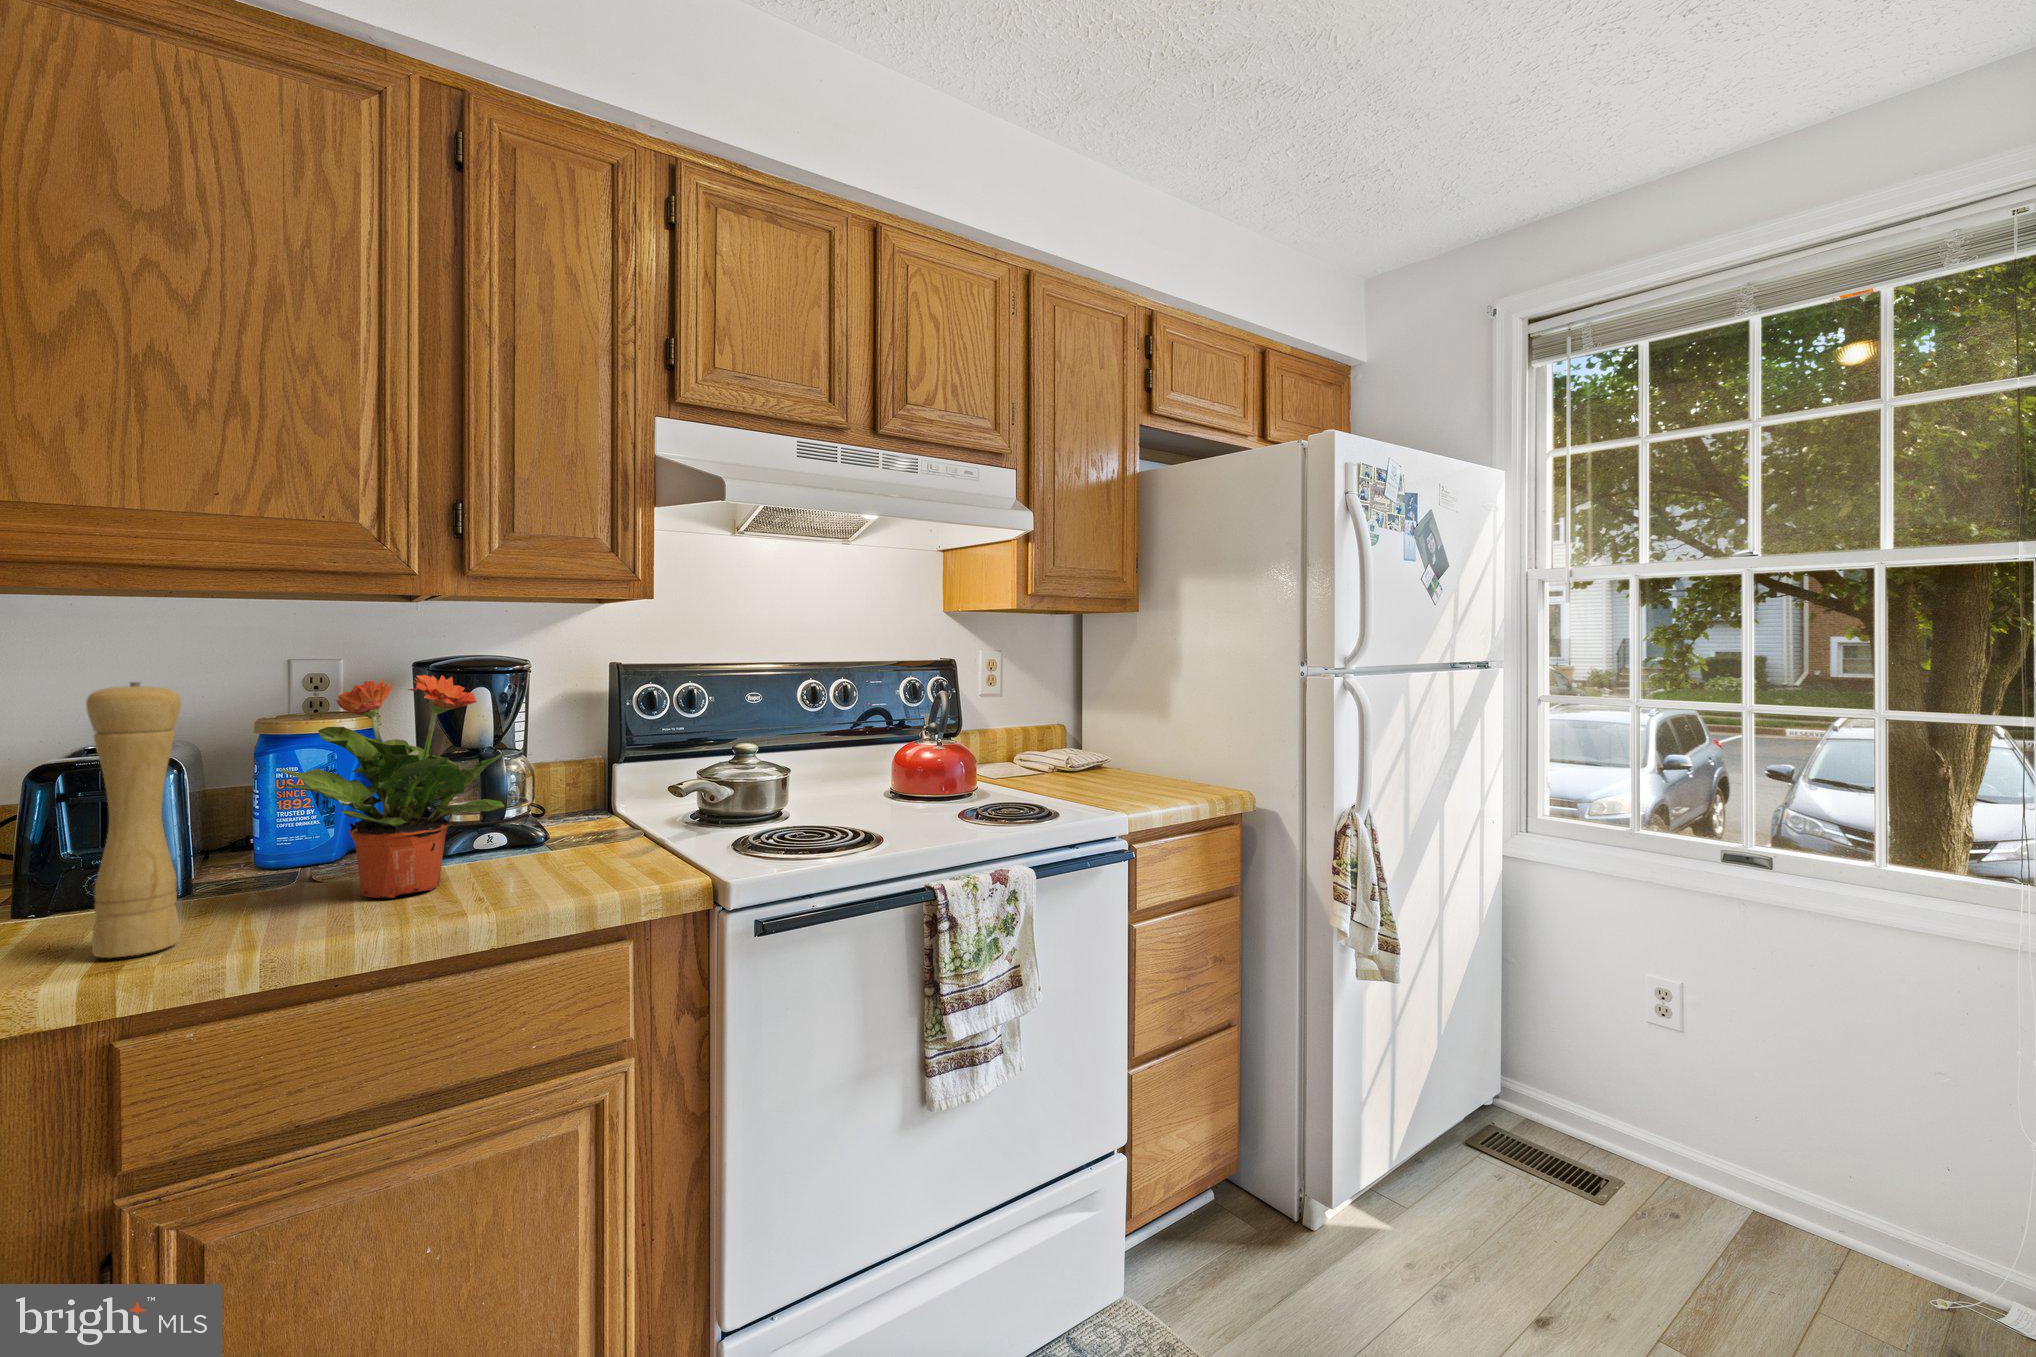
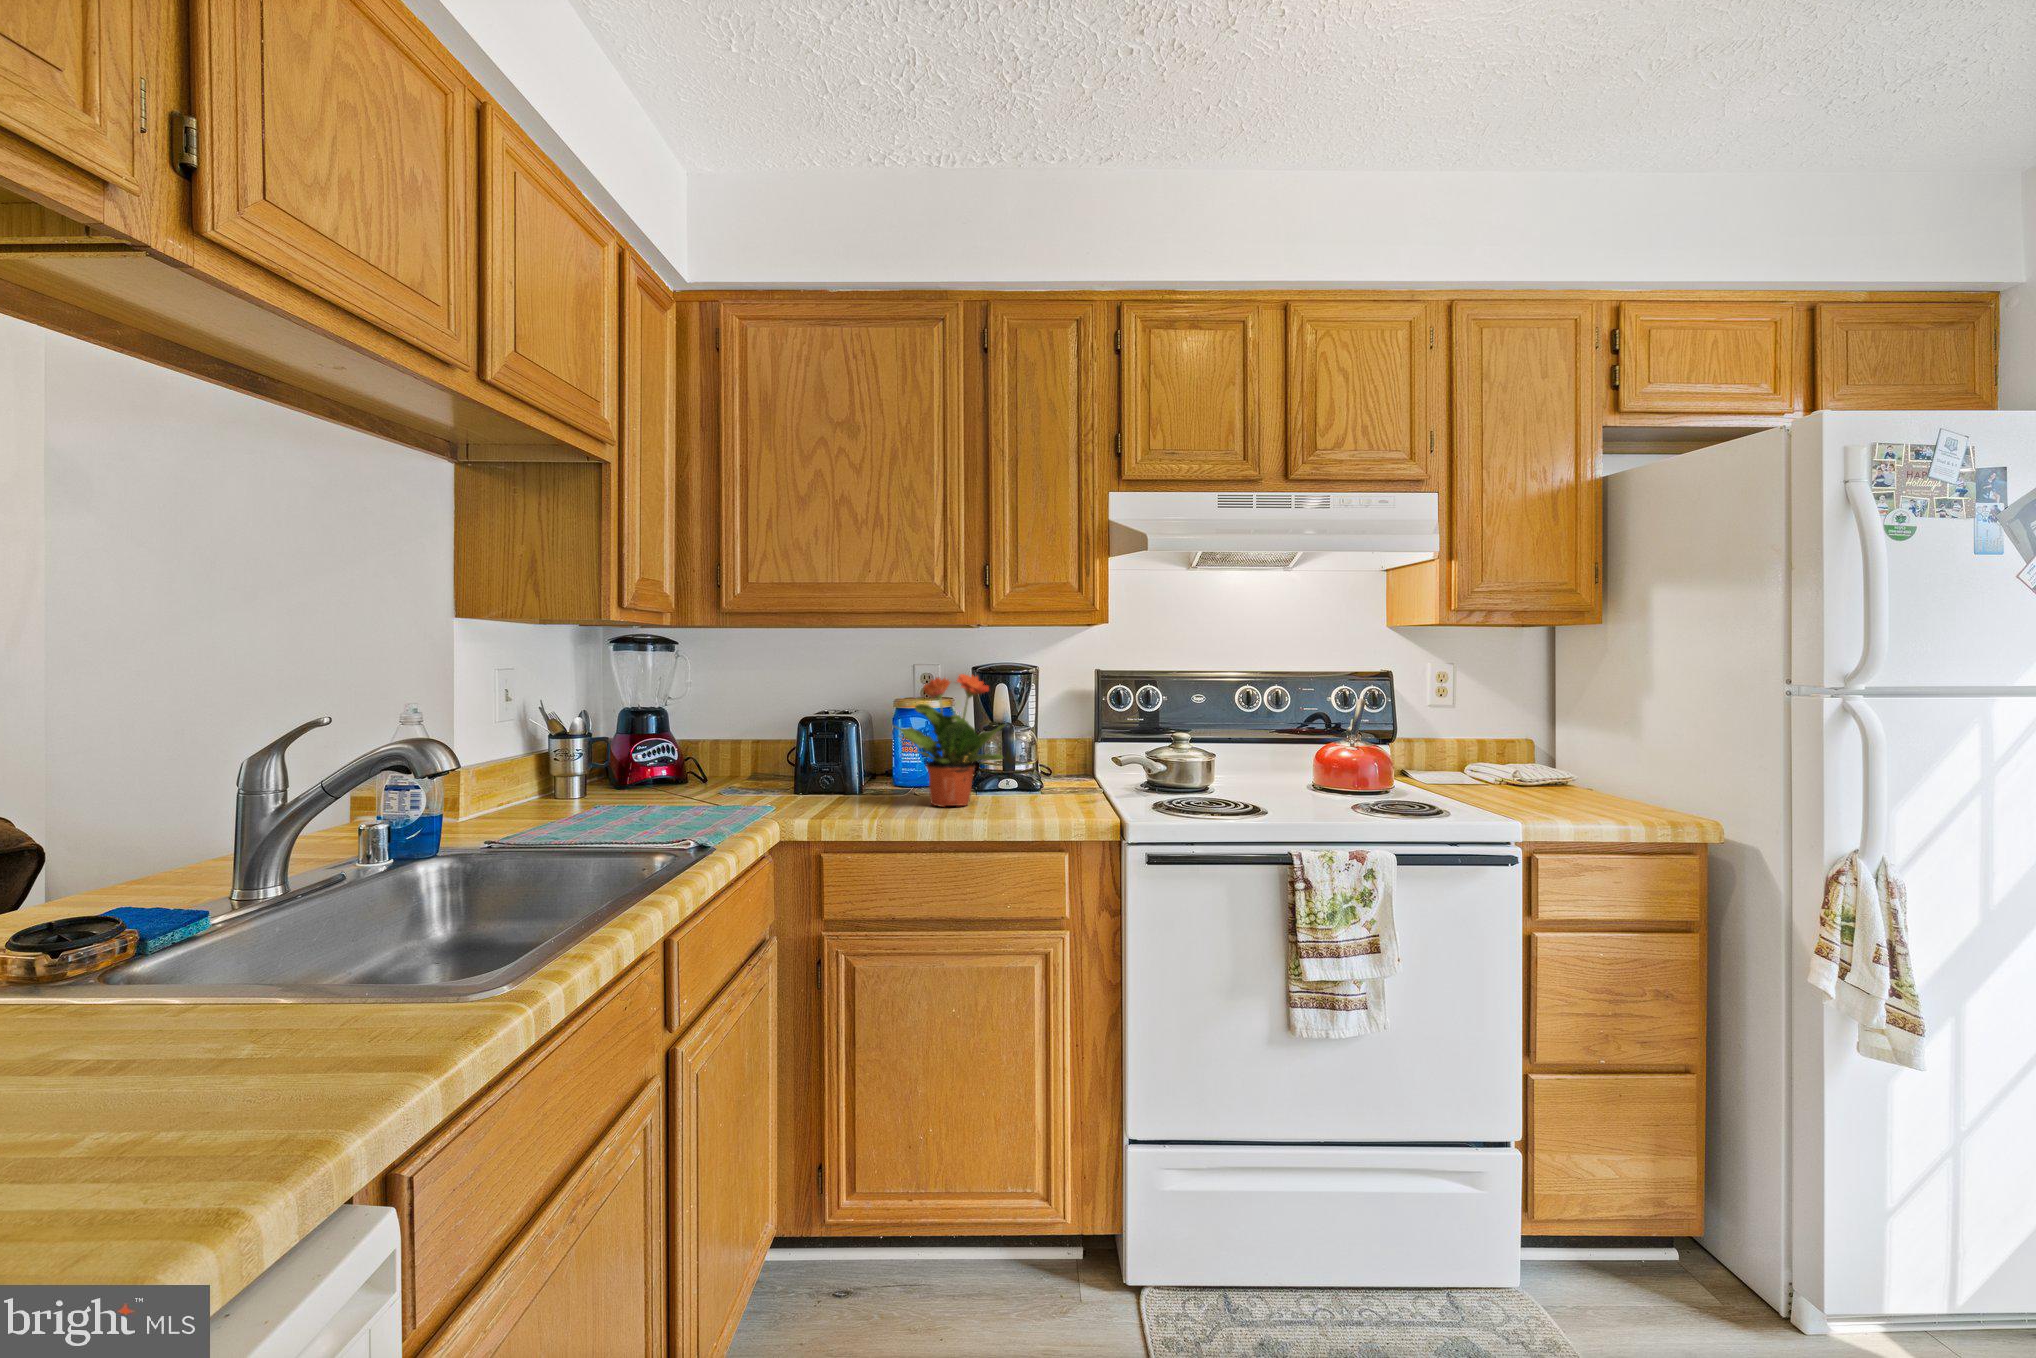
pepper mill: present [86,682,181,958] -> none [815,675,851,815]

